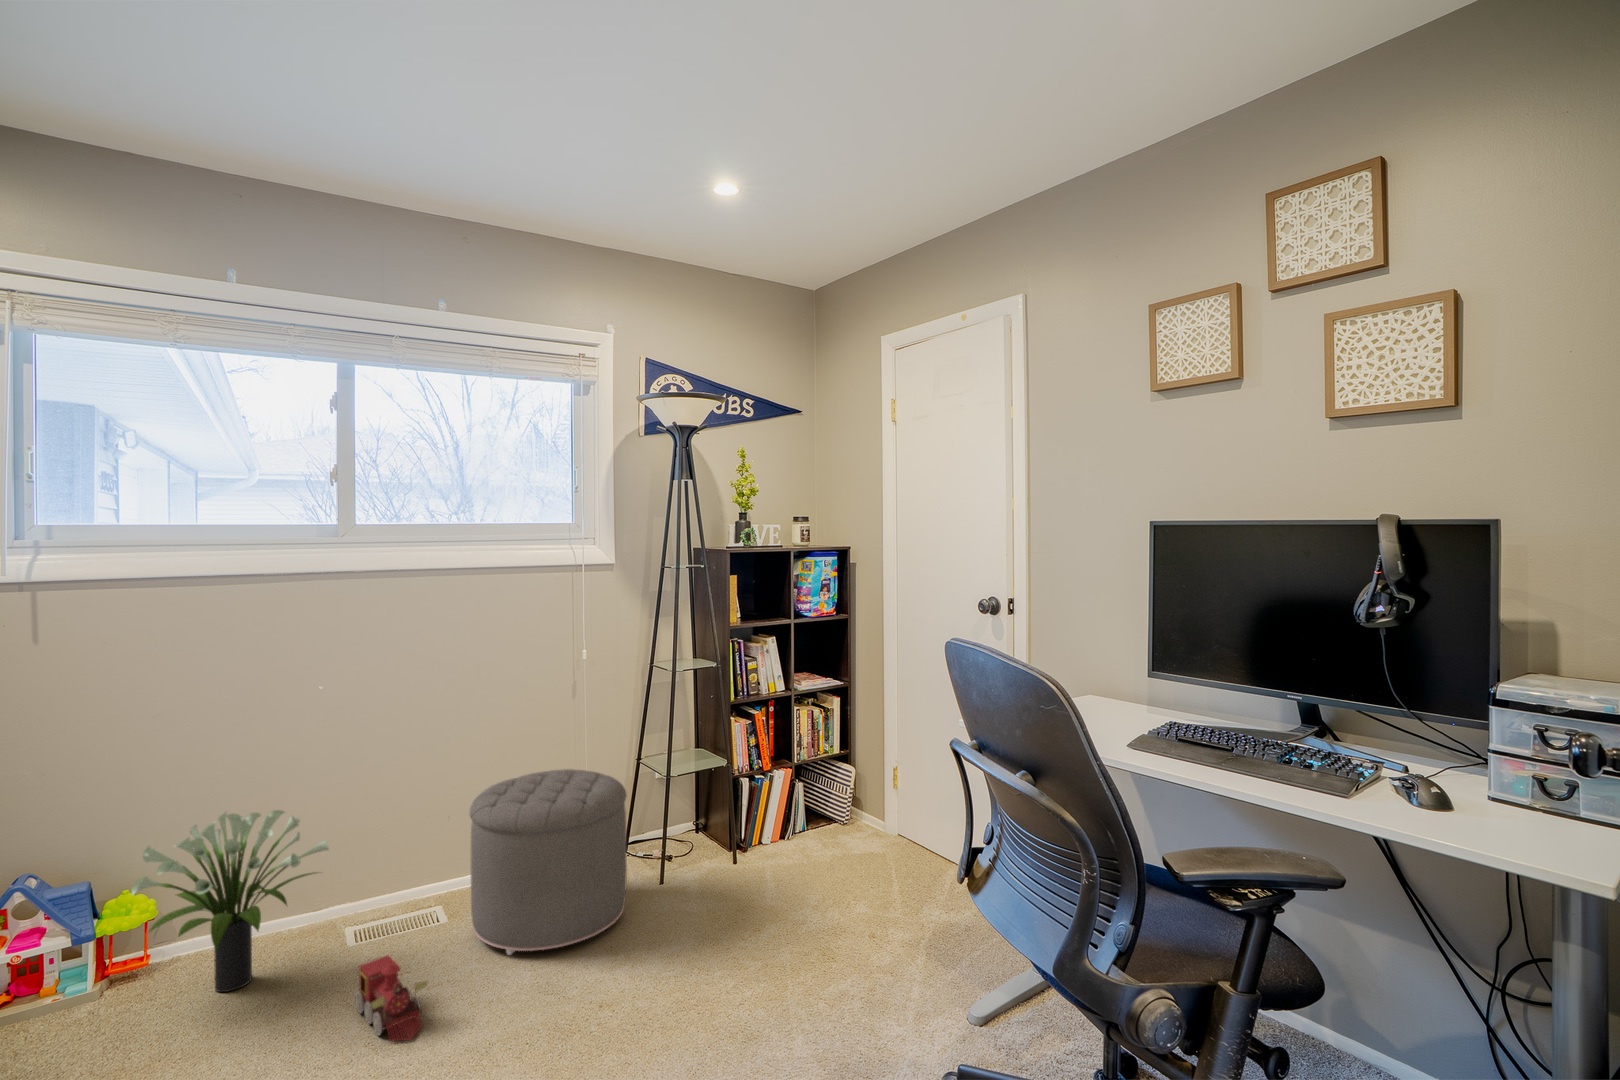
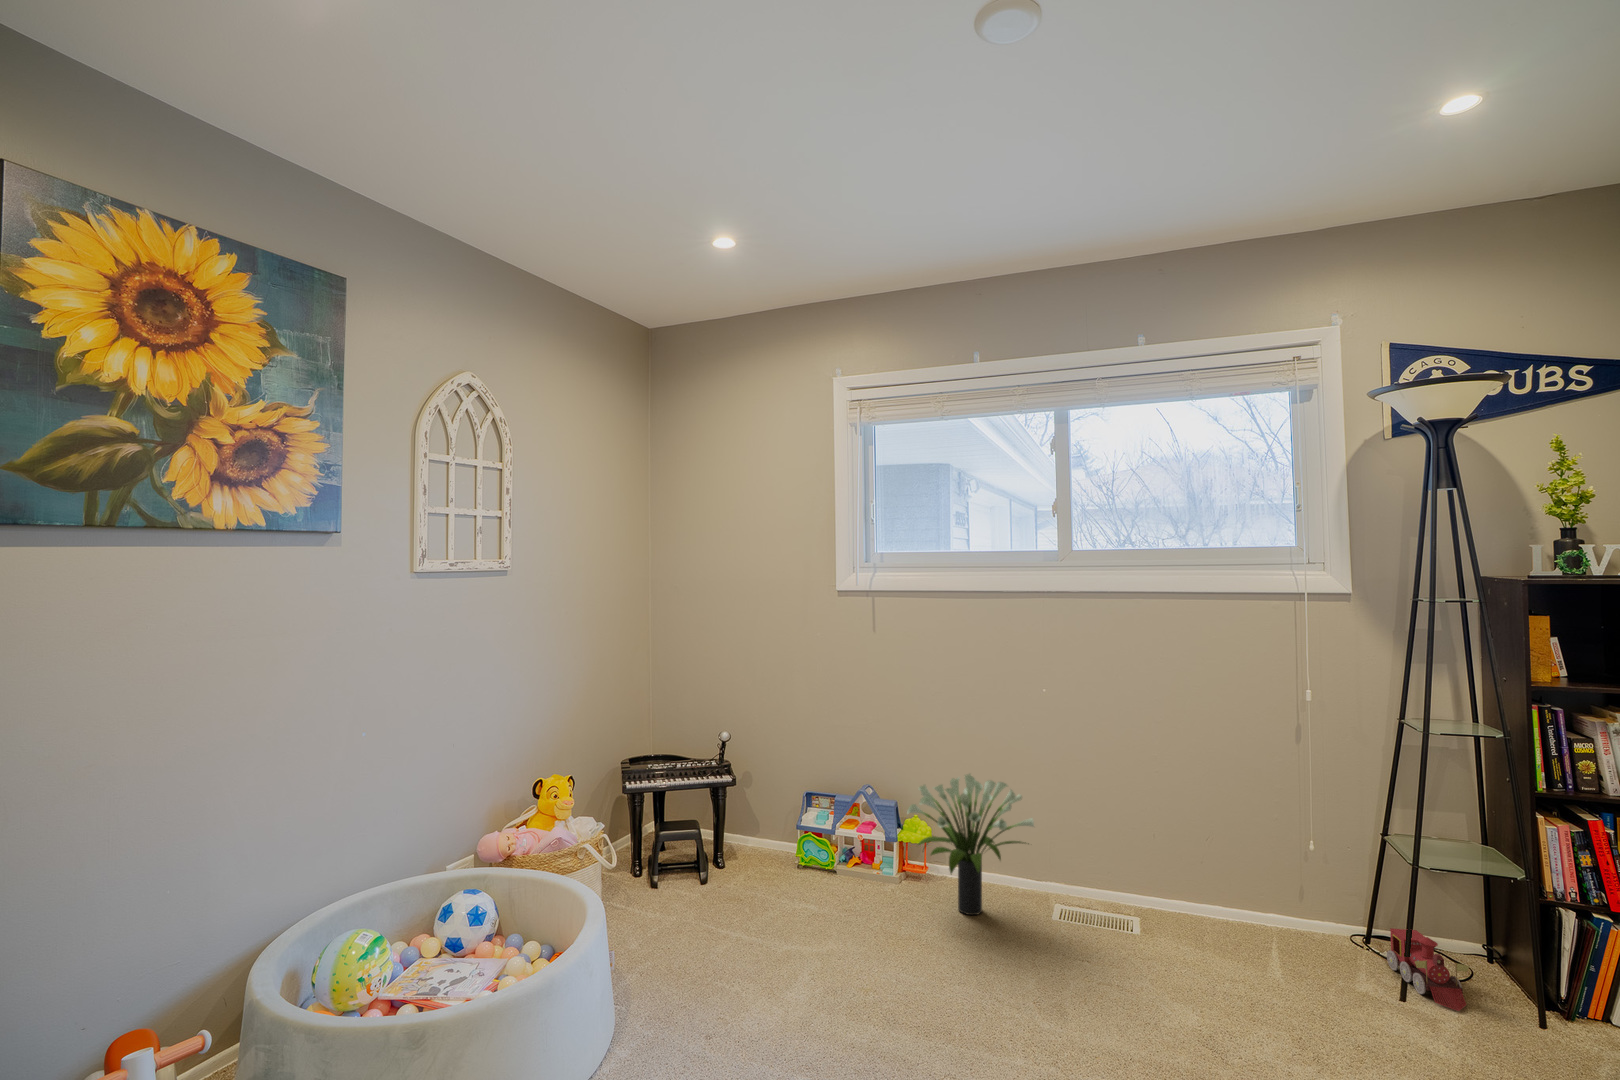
ottoman: present [469,769,627,955] -> none [1151,812,1339,1016]
toy train: present [355,956,428,1041] -> present [1387,928,1469,1011]

